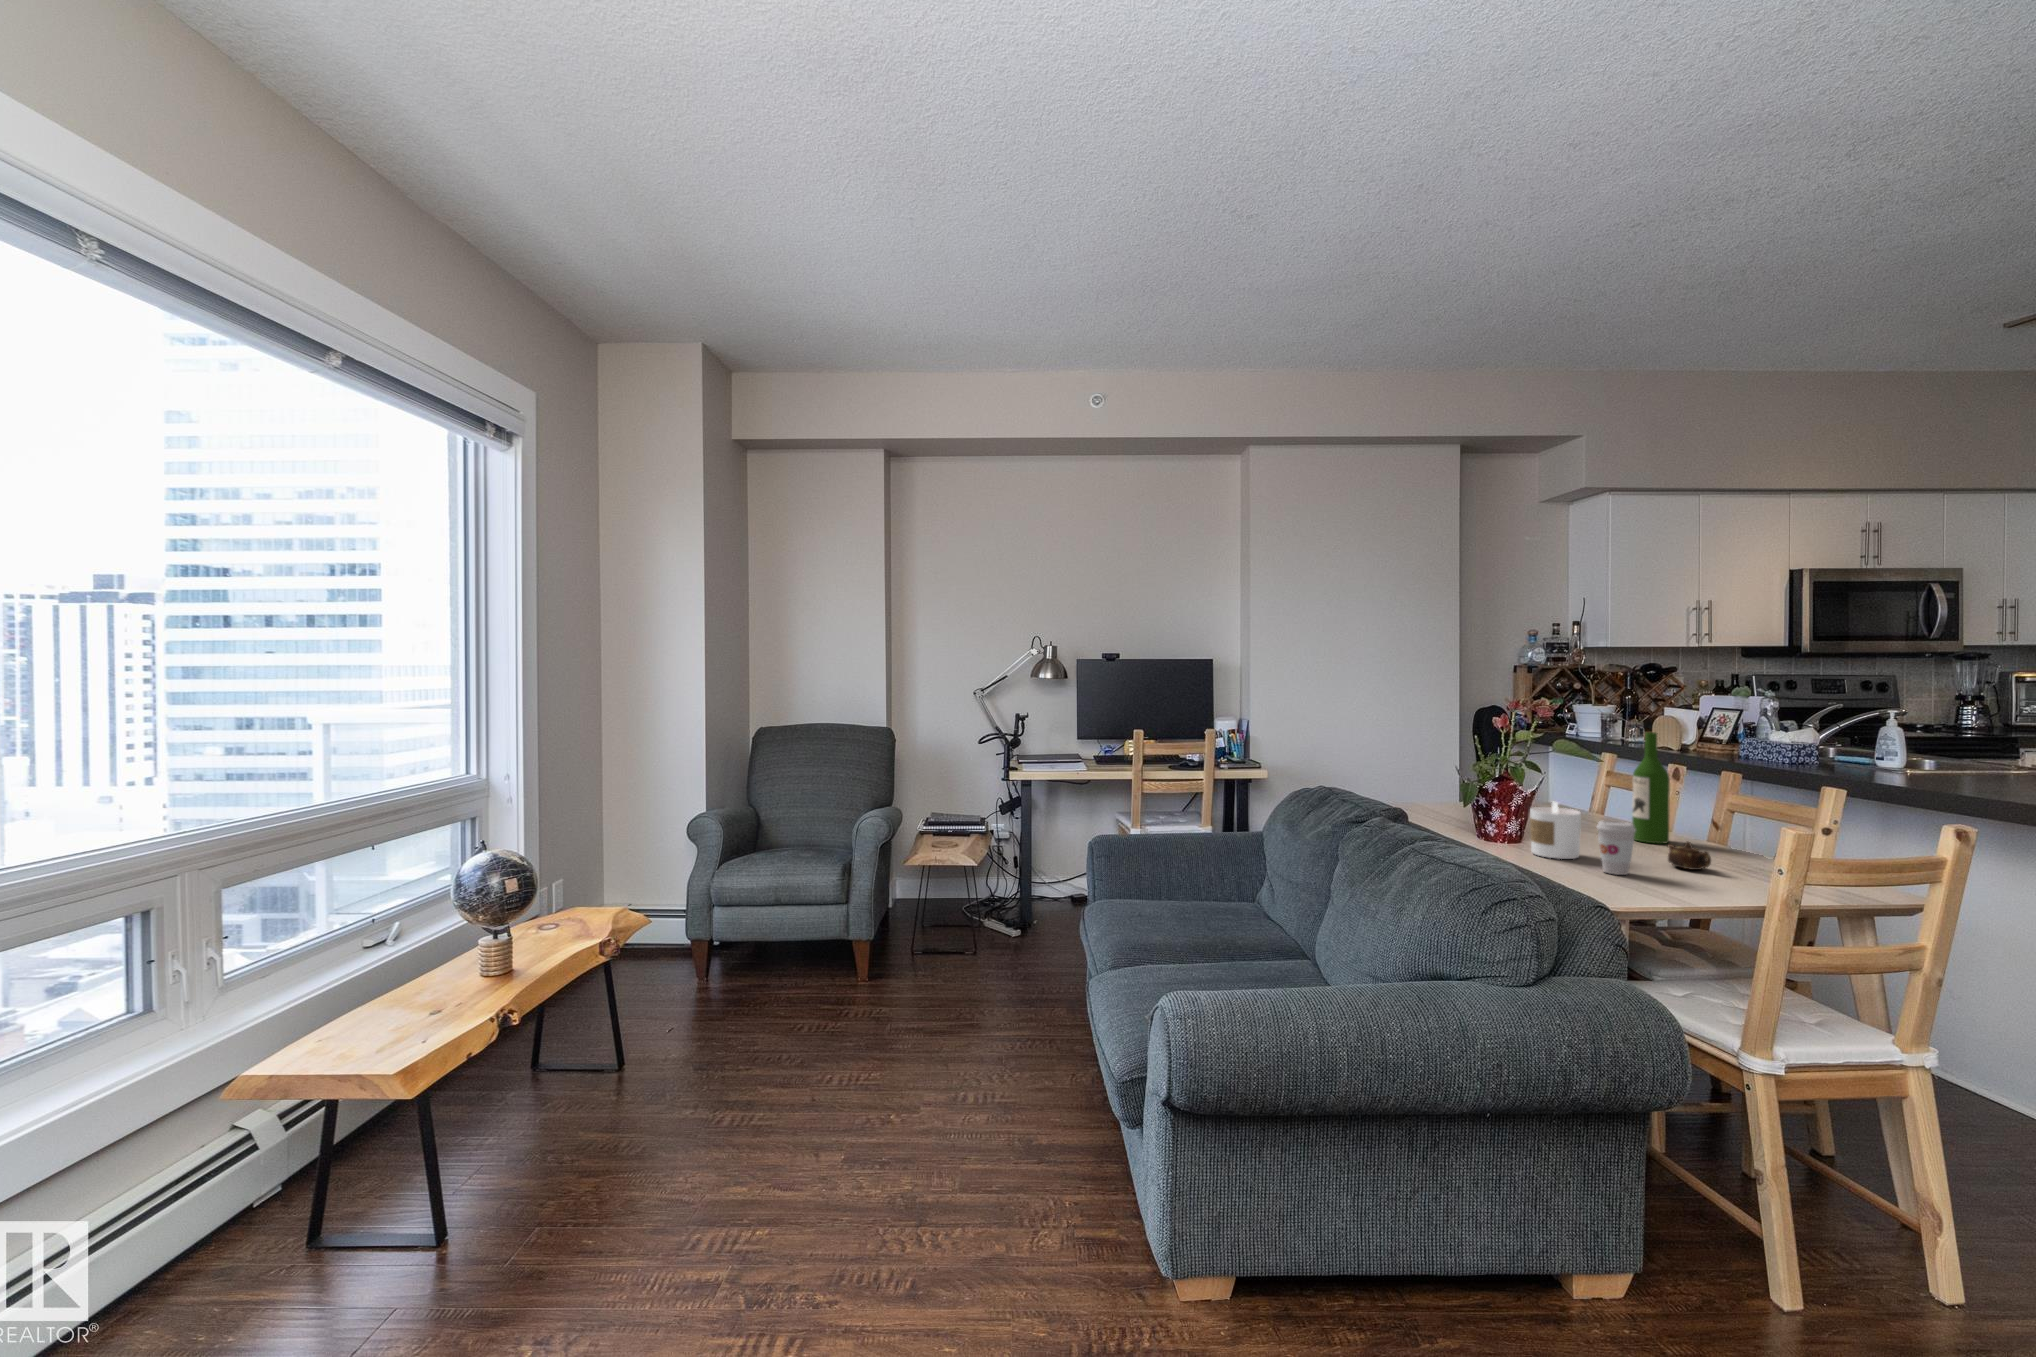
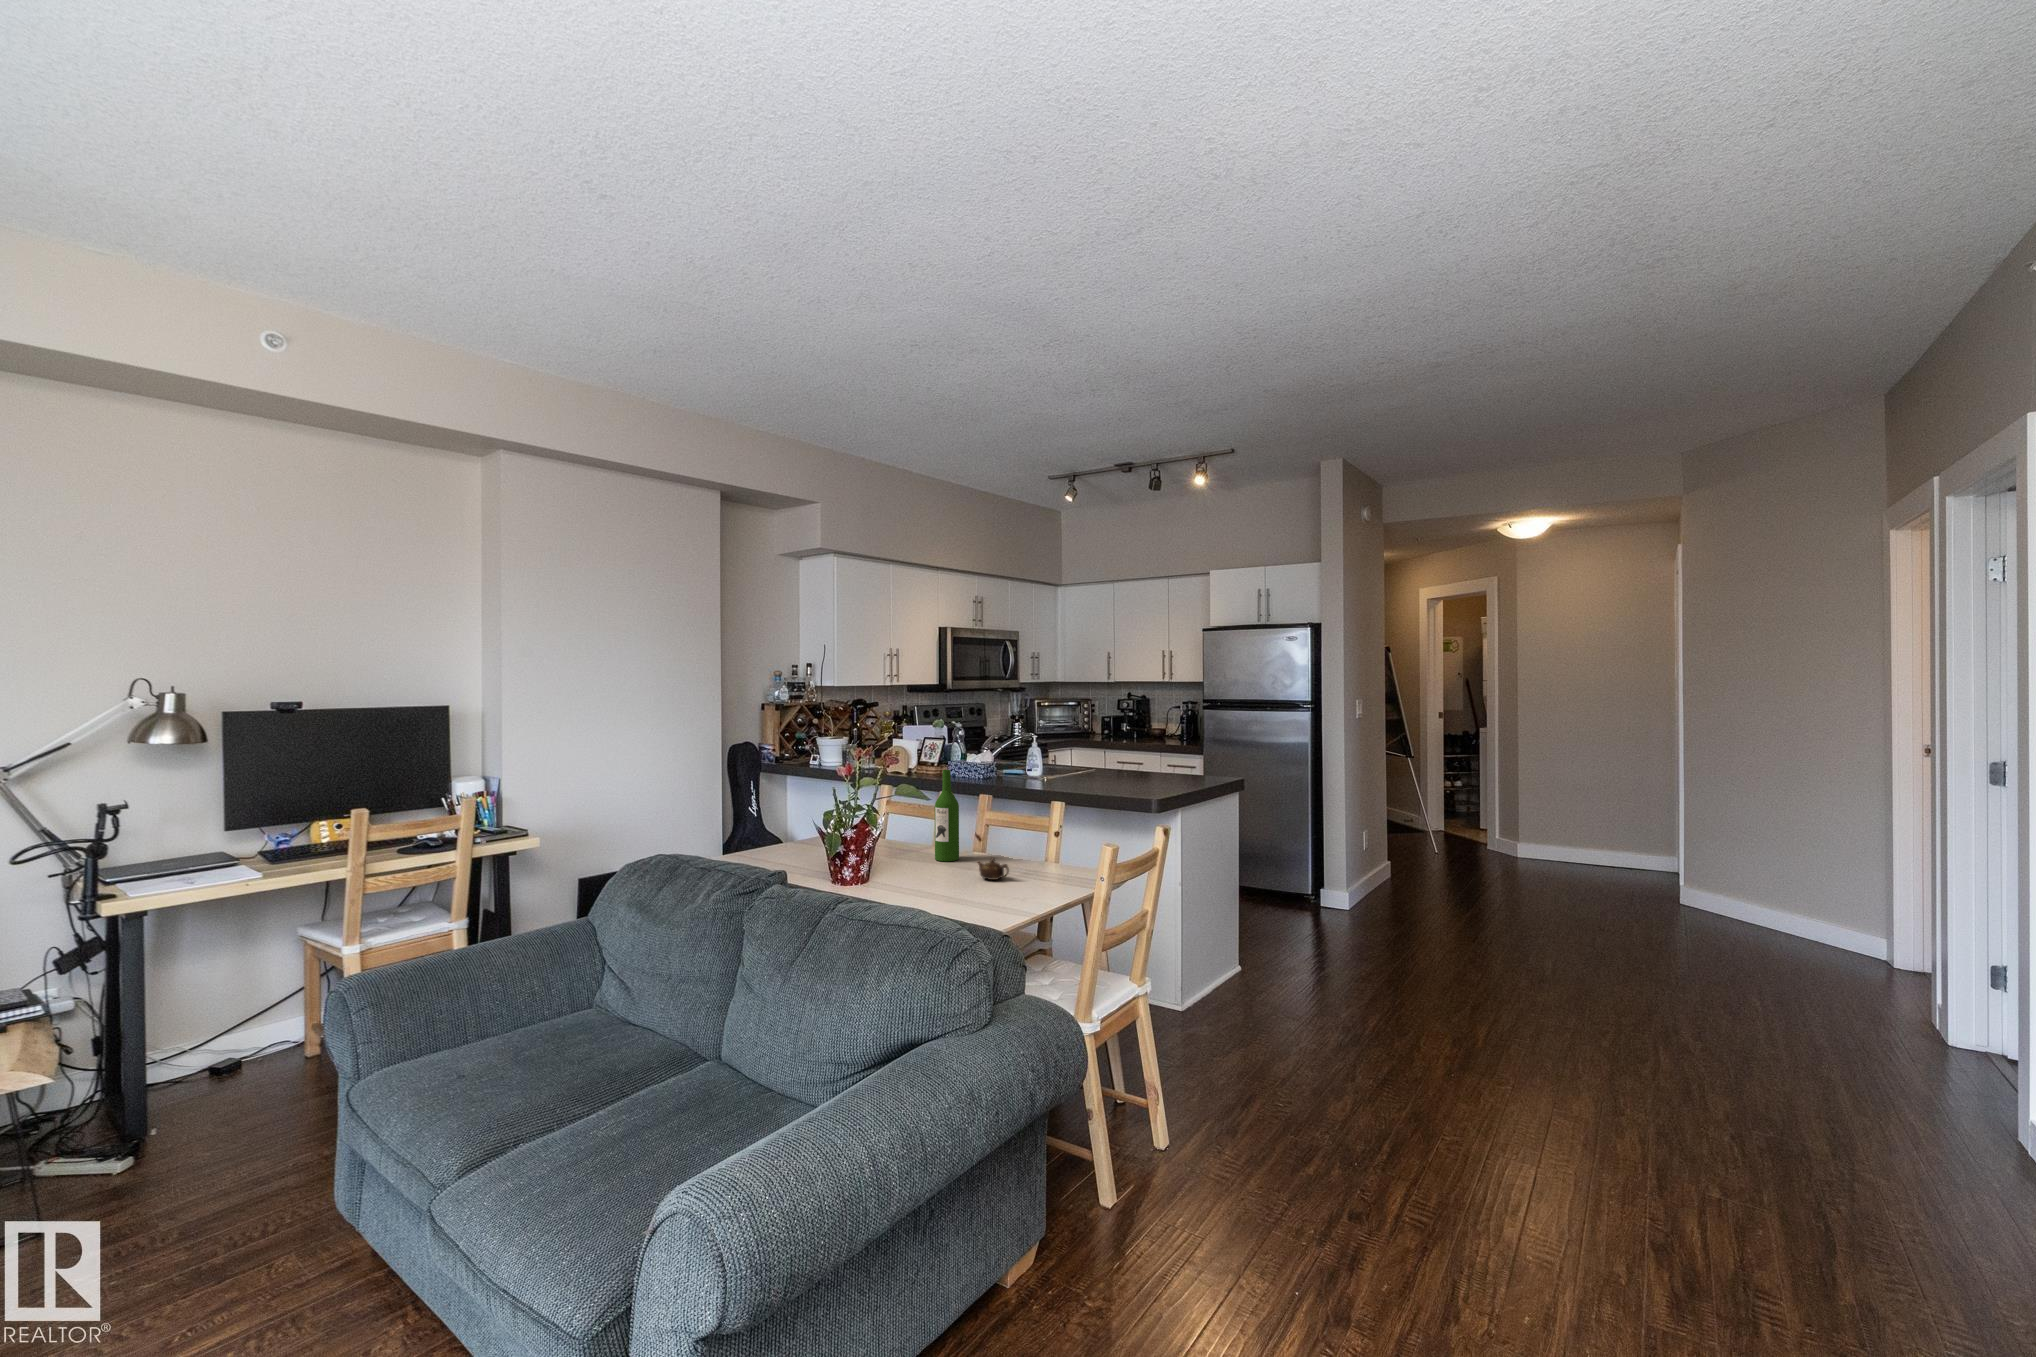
candle: present [1530,802,1581,859] -> none [886,840,924,891]
coffee cup: present [1597,820,1636,875] -> none [945,850,972,896]

